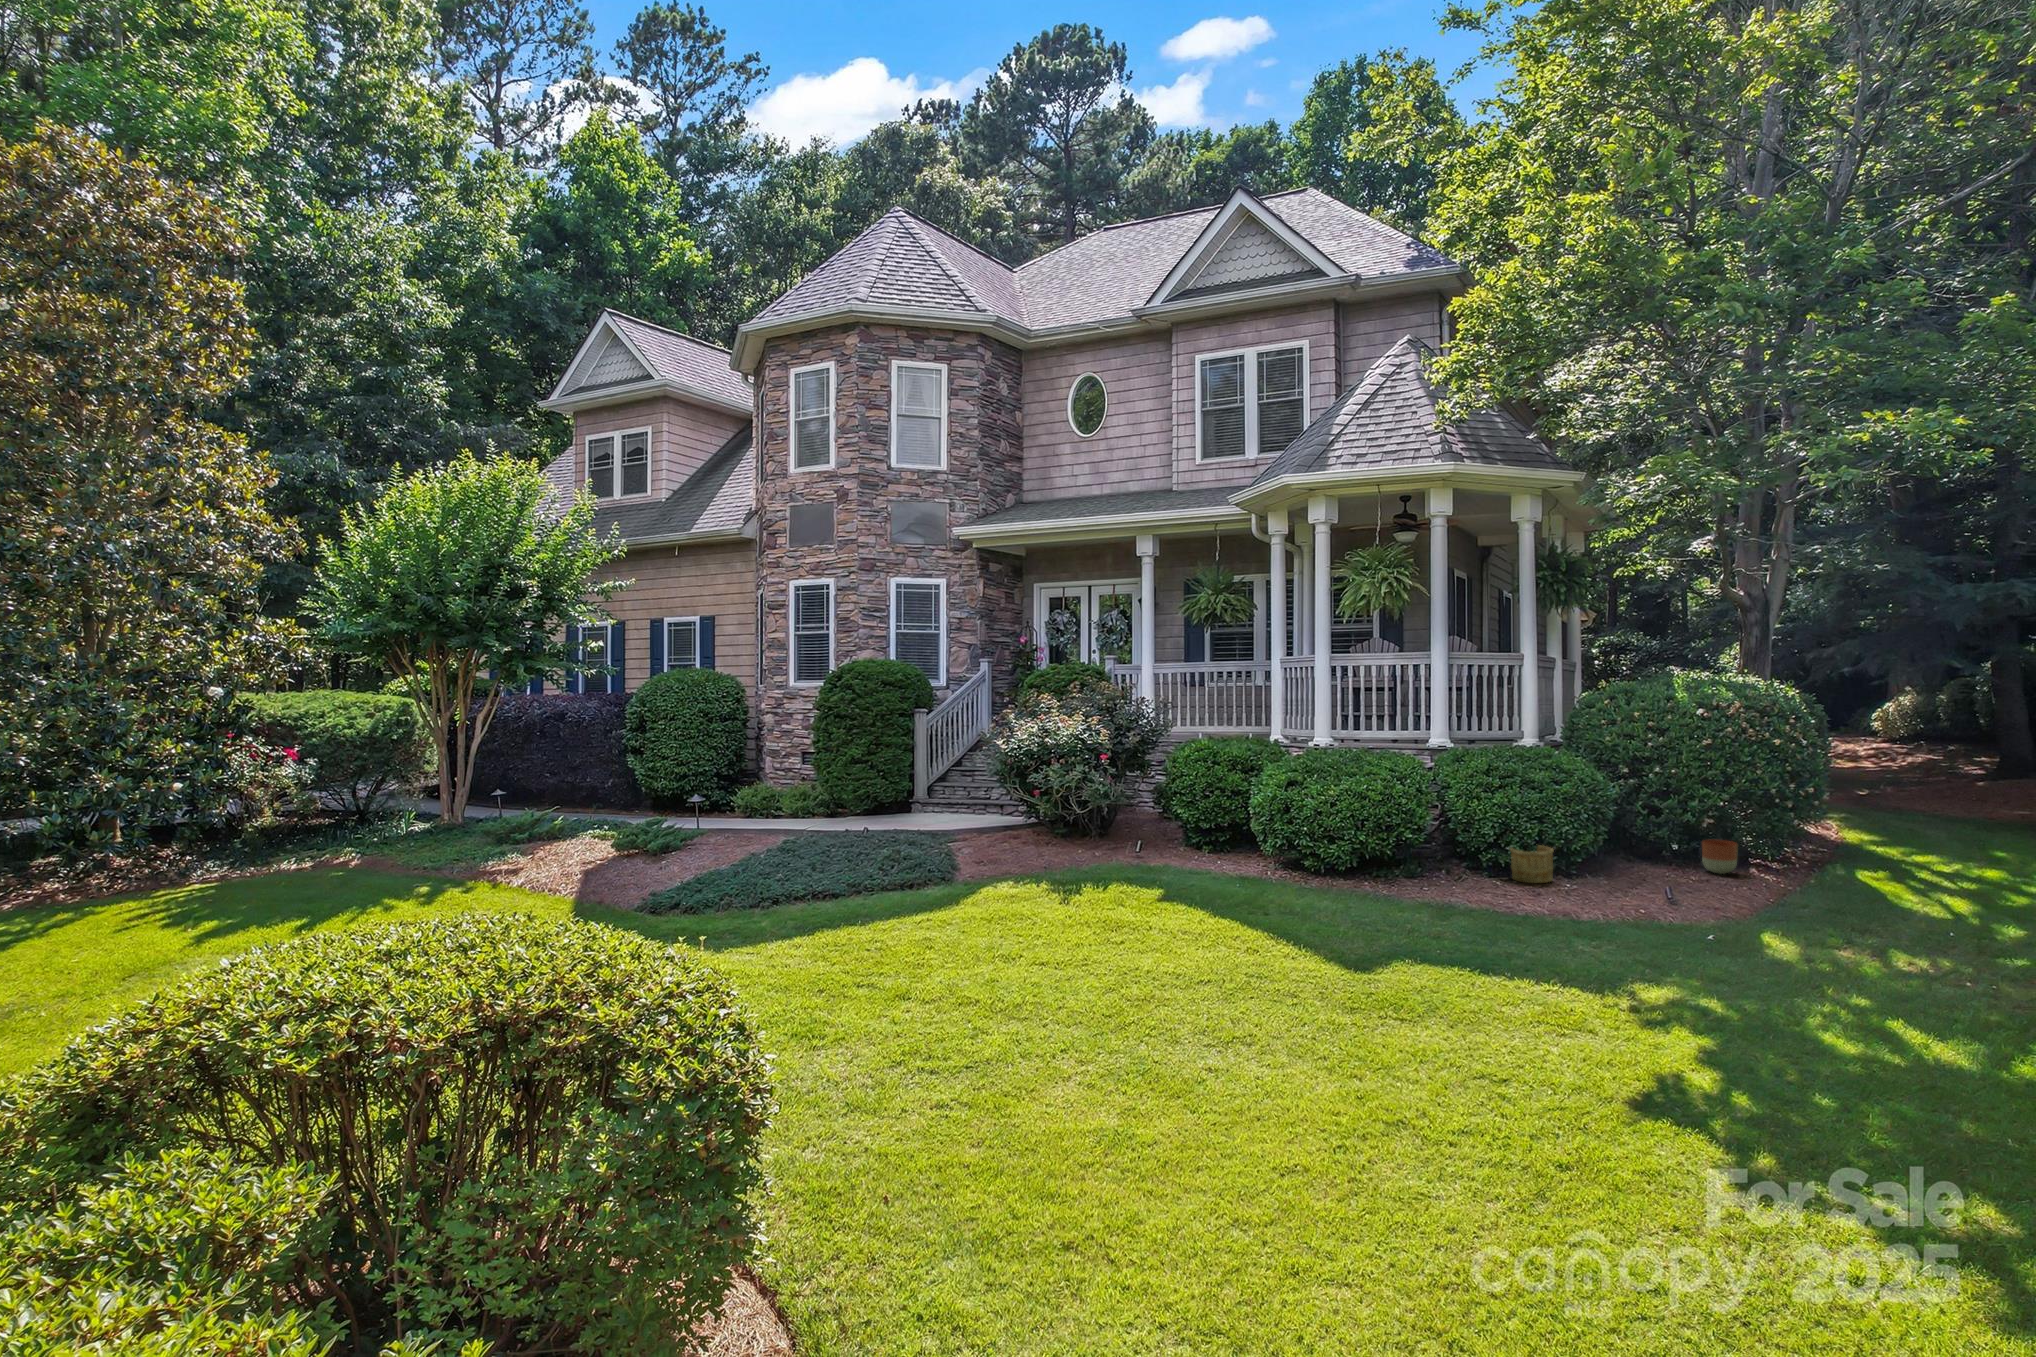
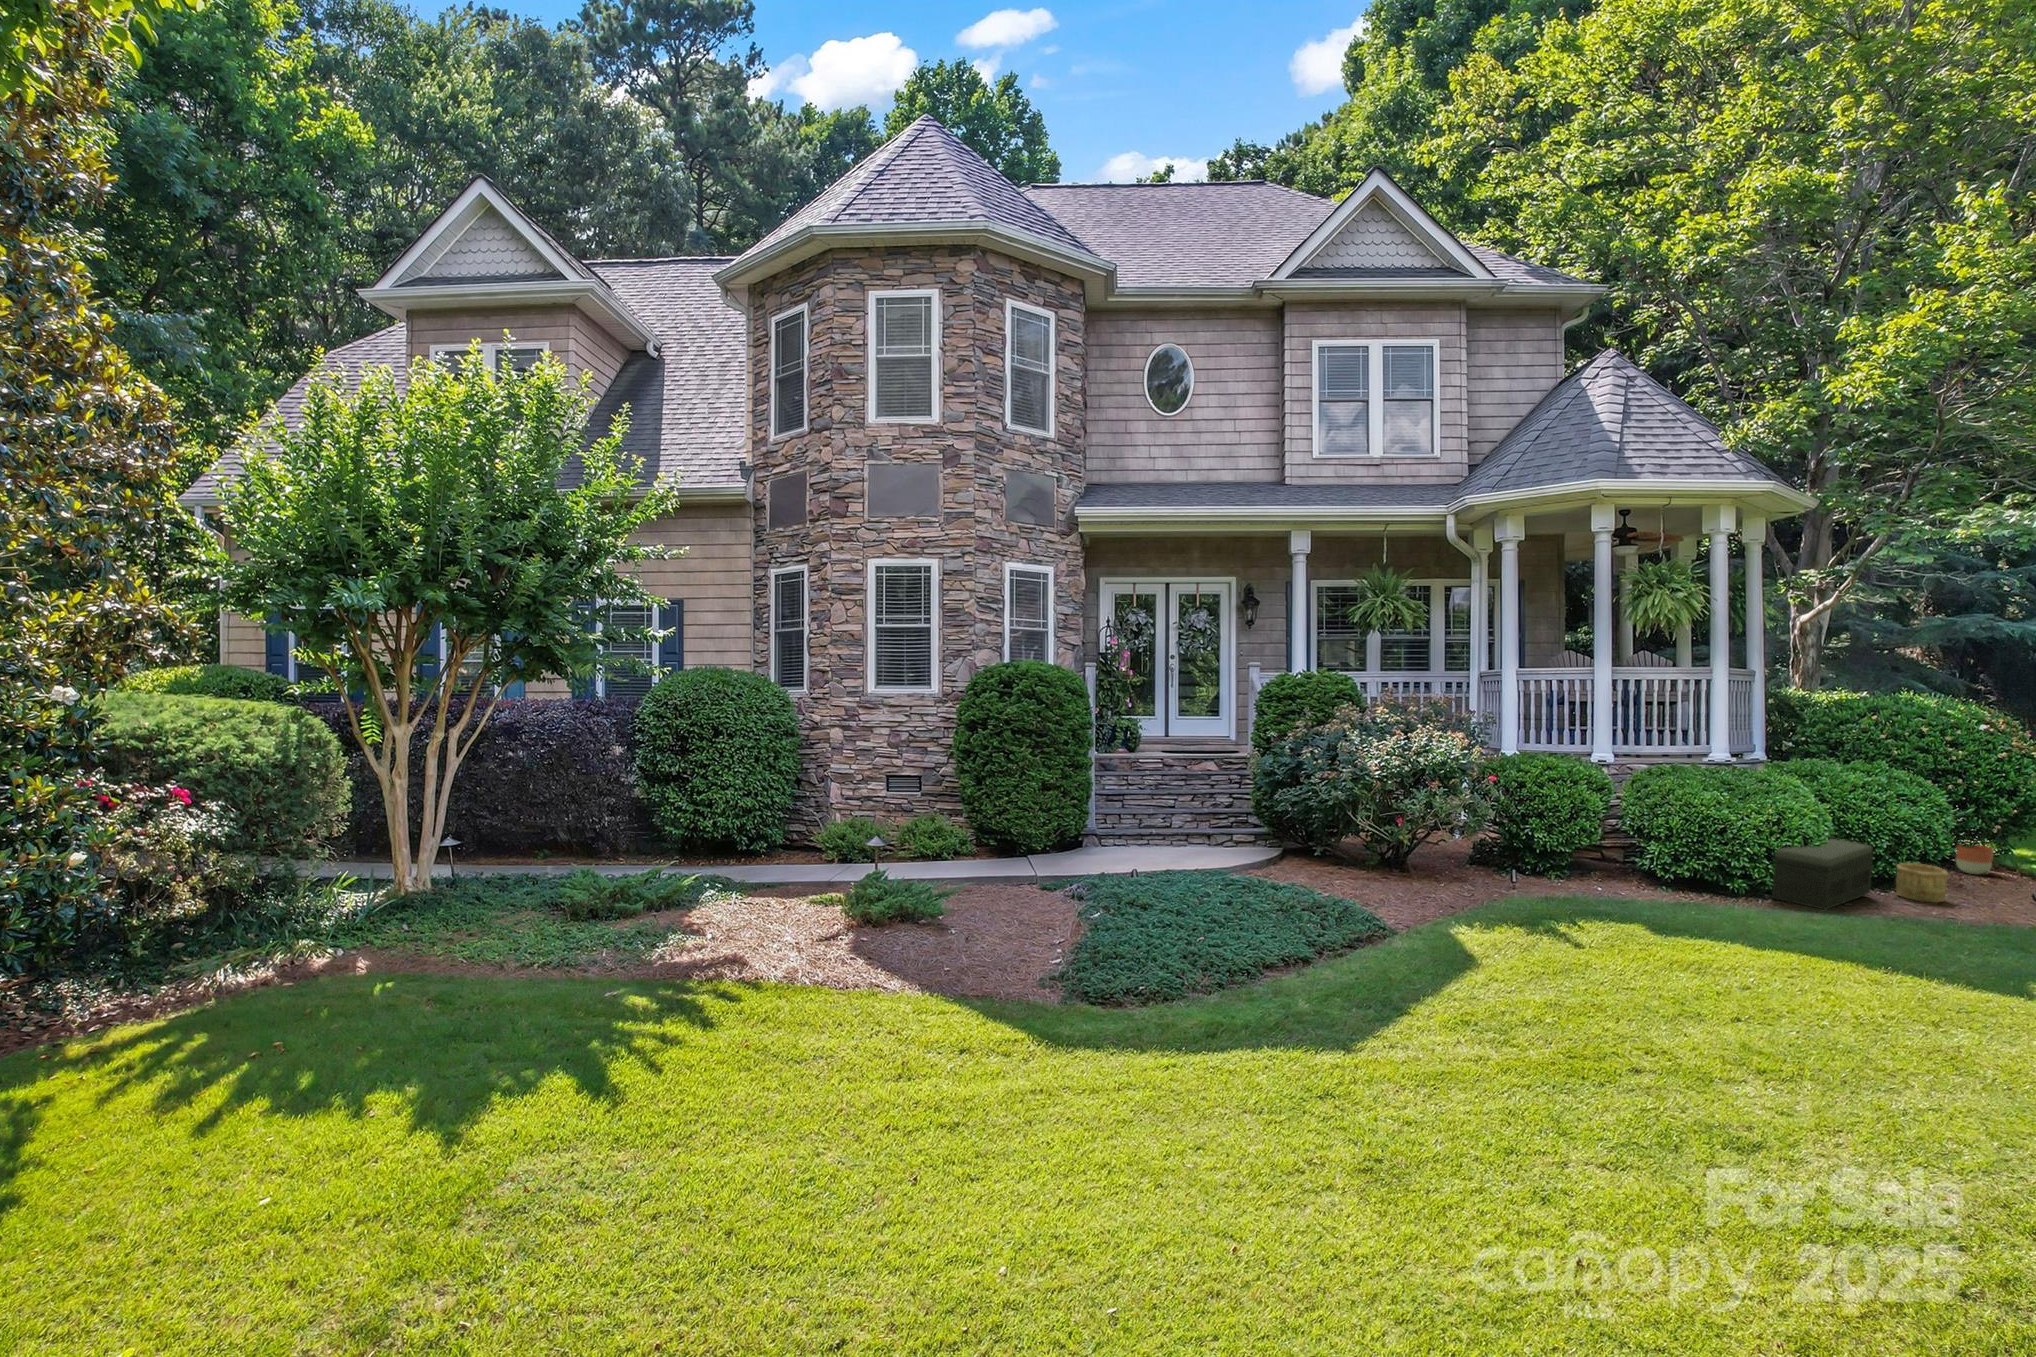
storage bench: none [1353,815,1475,879] -> present [1772,839,1873,910]

